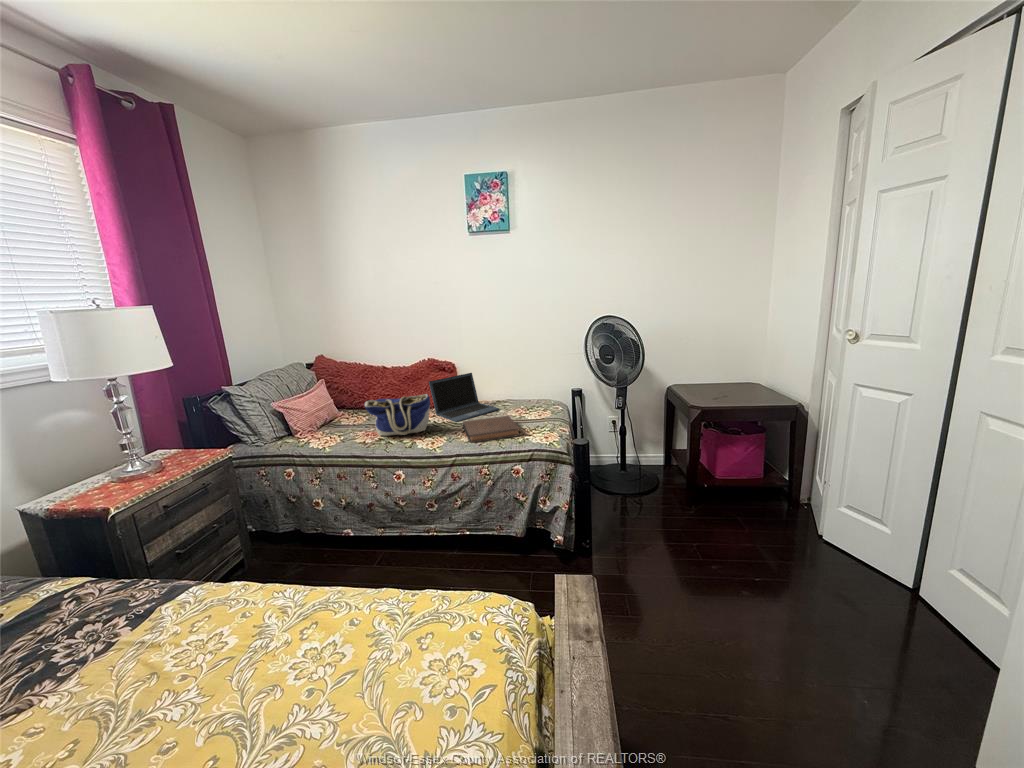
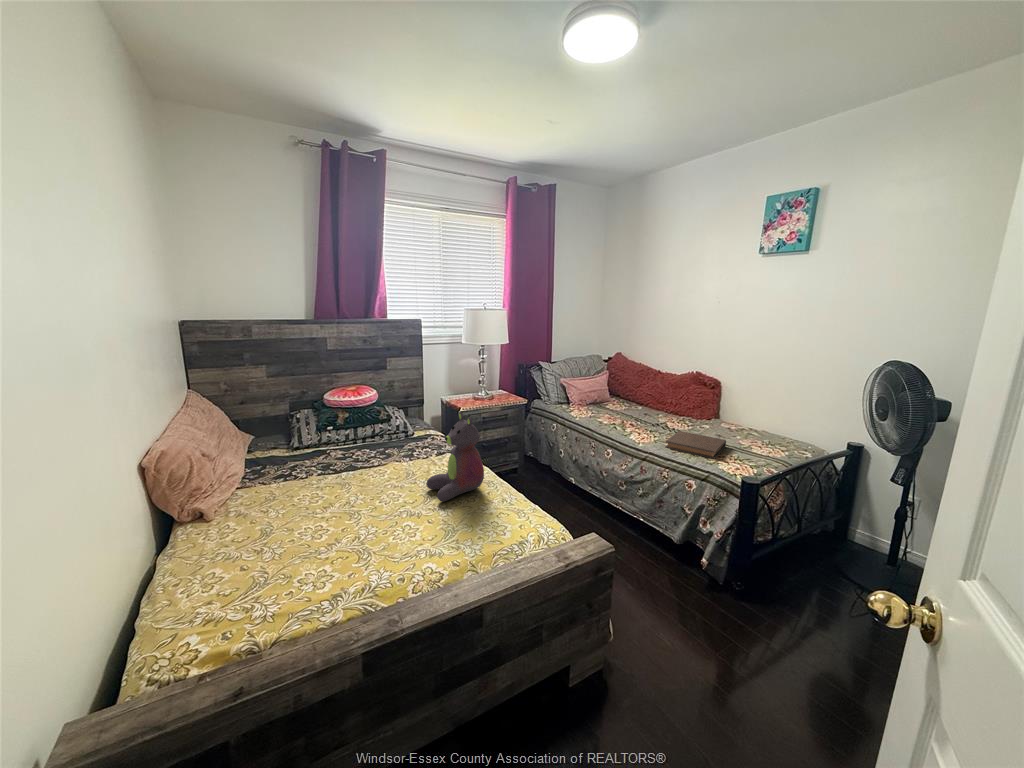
laptop: present [429,373,499,422] -> none [677,391,738,435]
tote bag: present [365,394,430,436] -> none [607,392,657,428]
stuffed bear: none [251,497,399,711] -> present [427,412,484,502]

